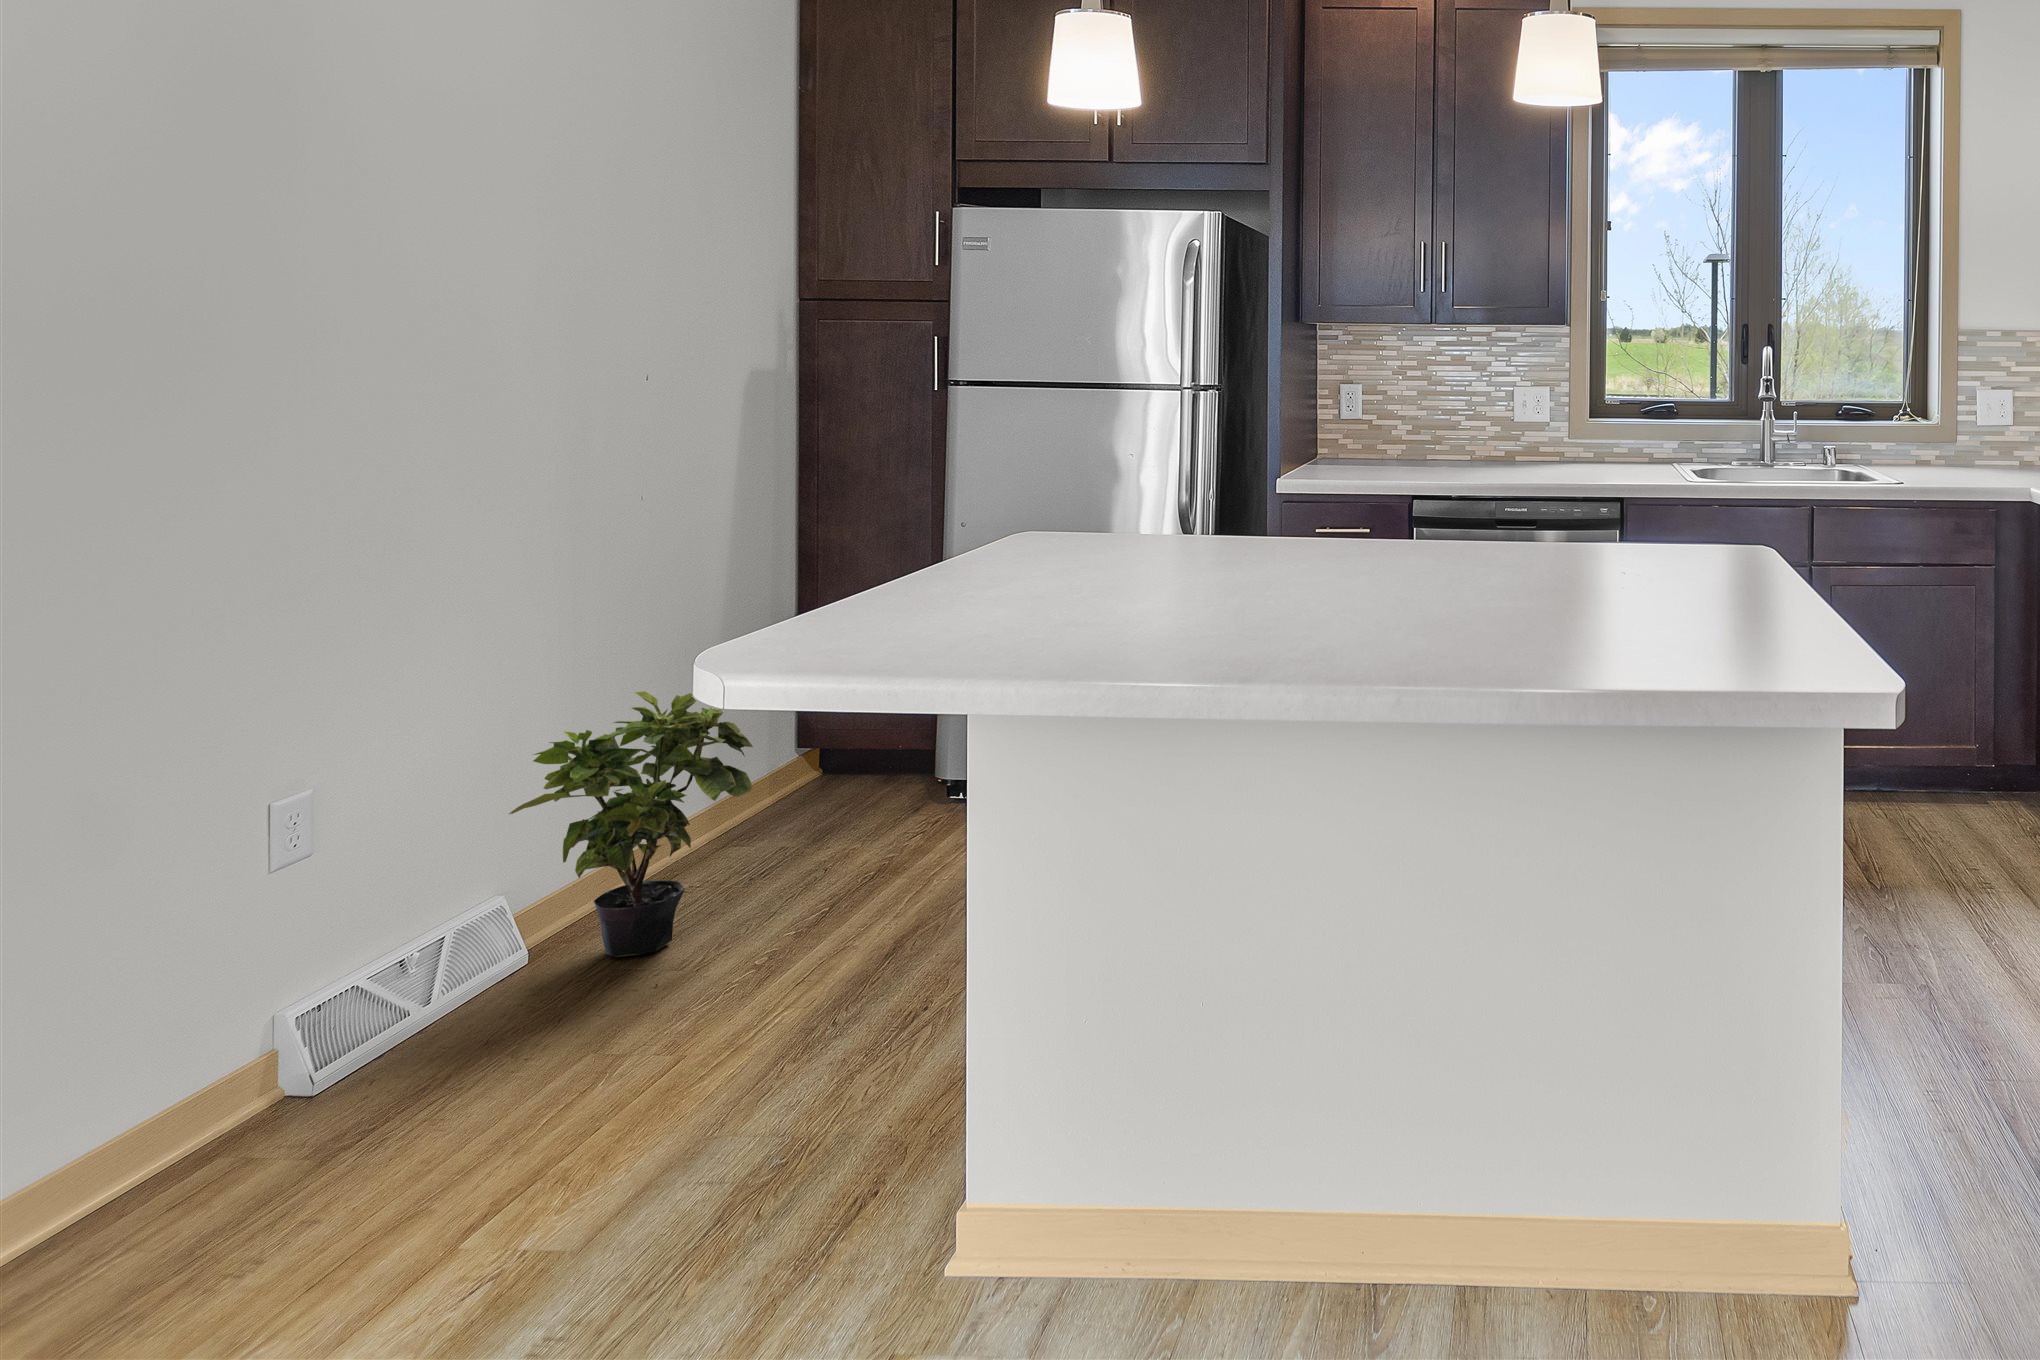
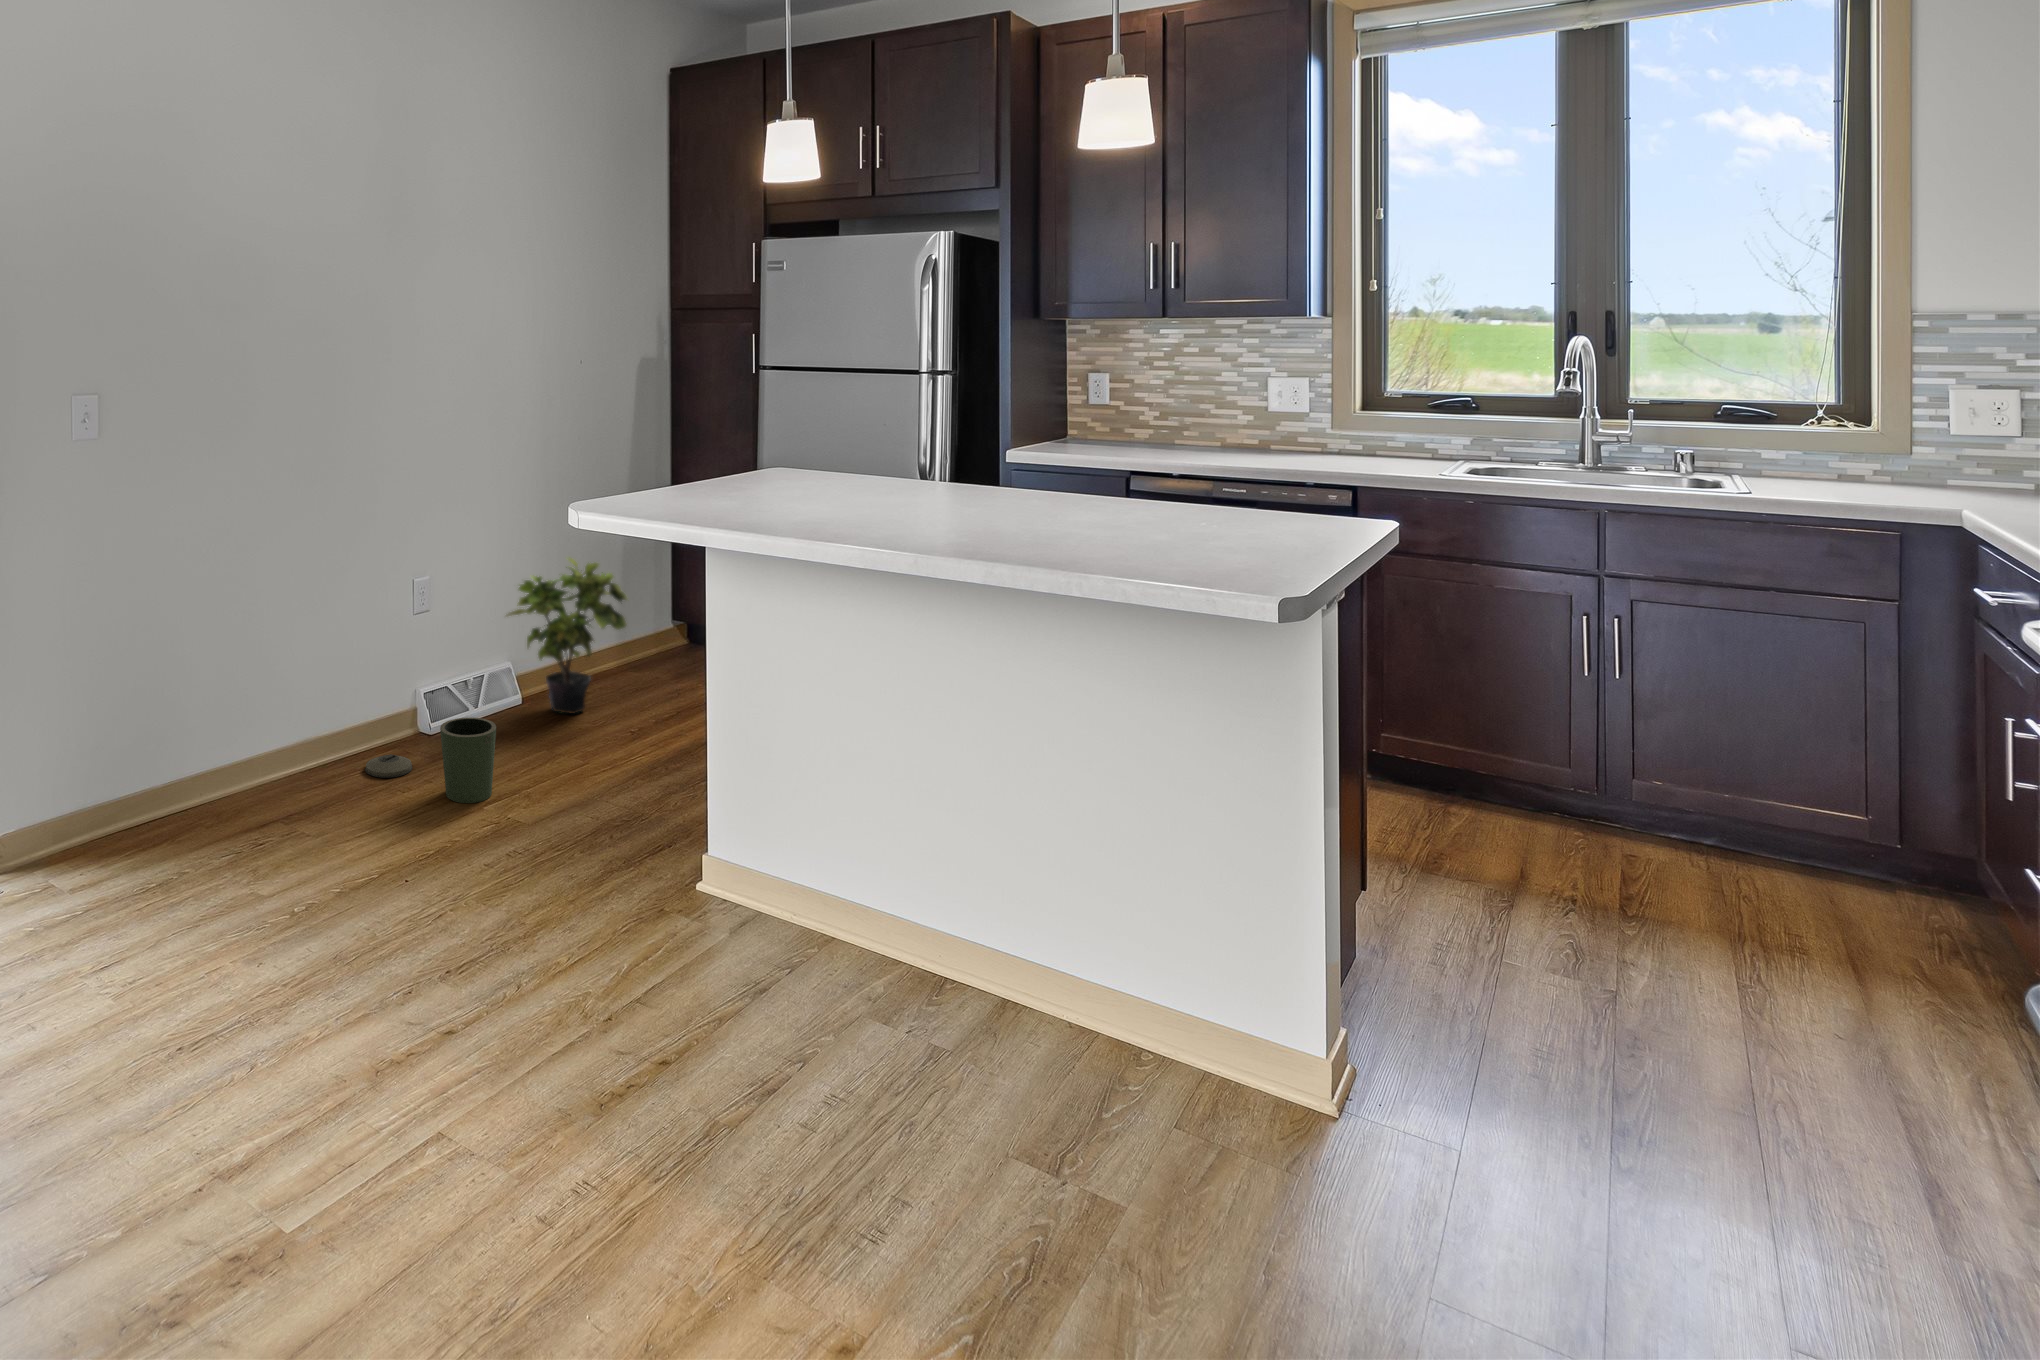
trash can: none [215,1005,560,1187] -> present [365,718,496,803]

